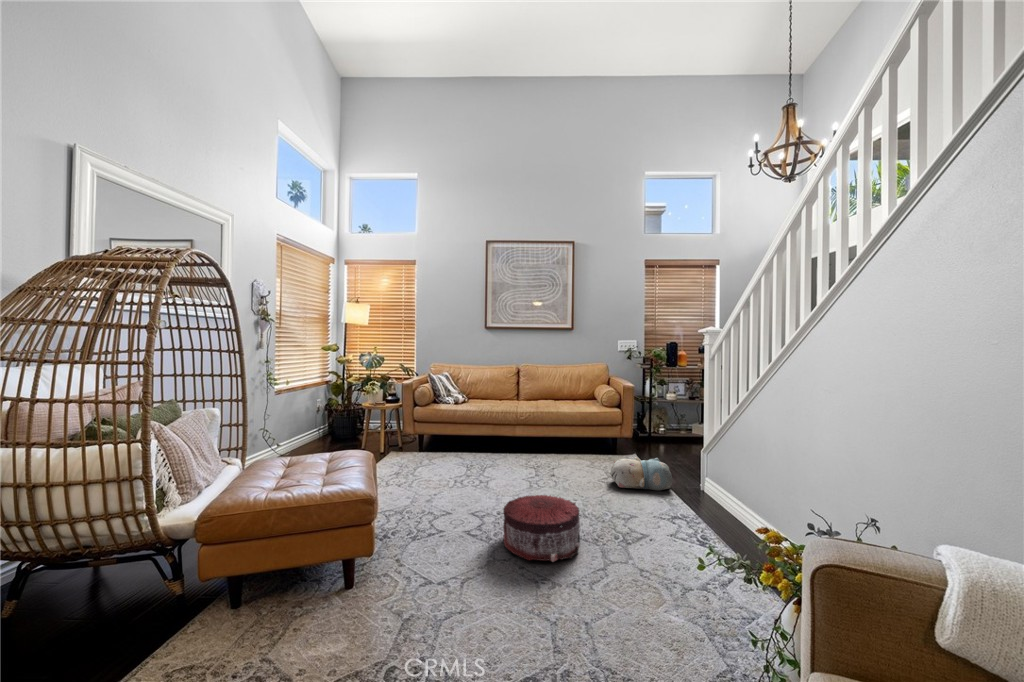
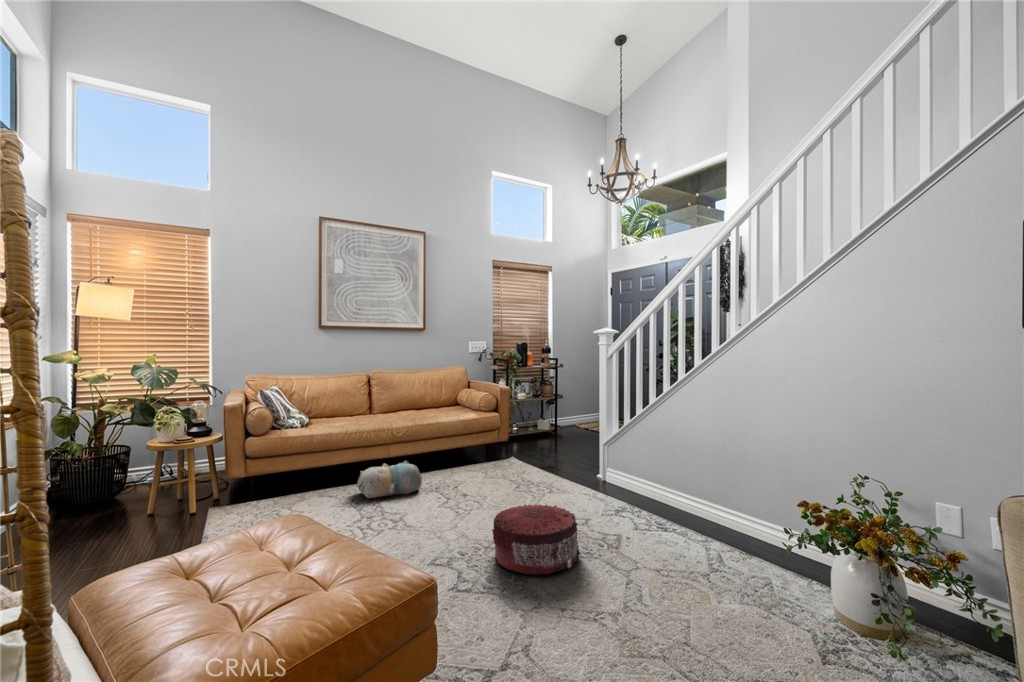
plush toy: present [610,457,672,490] -> present [357,461,422,498]

